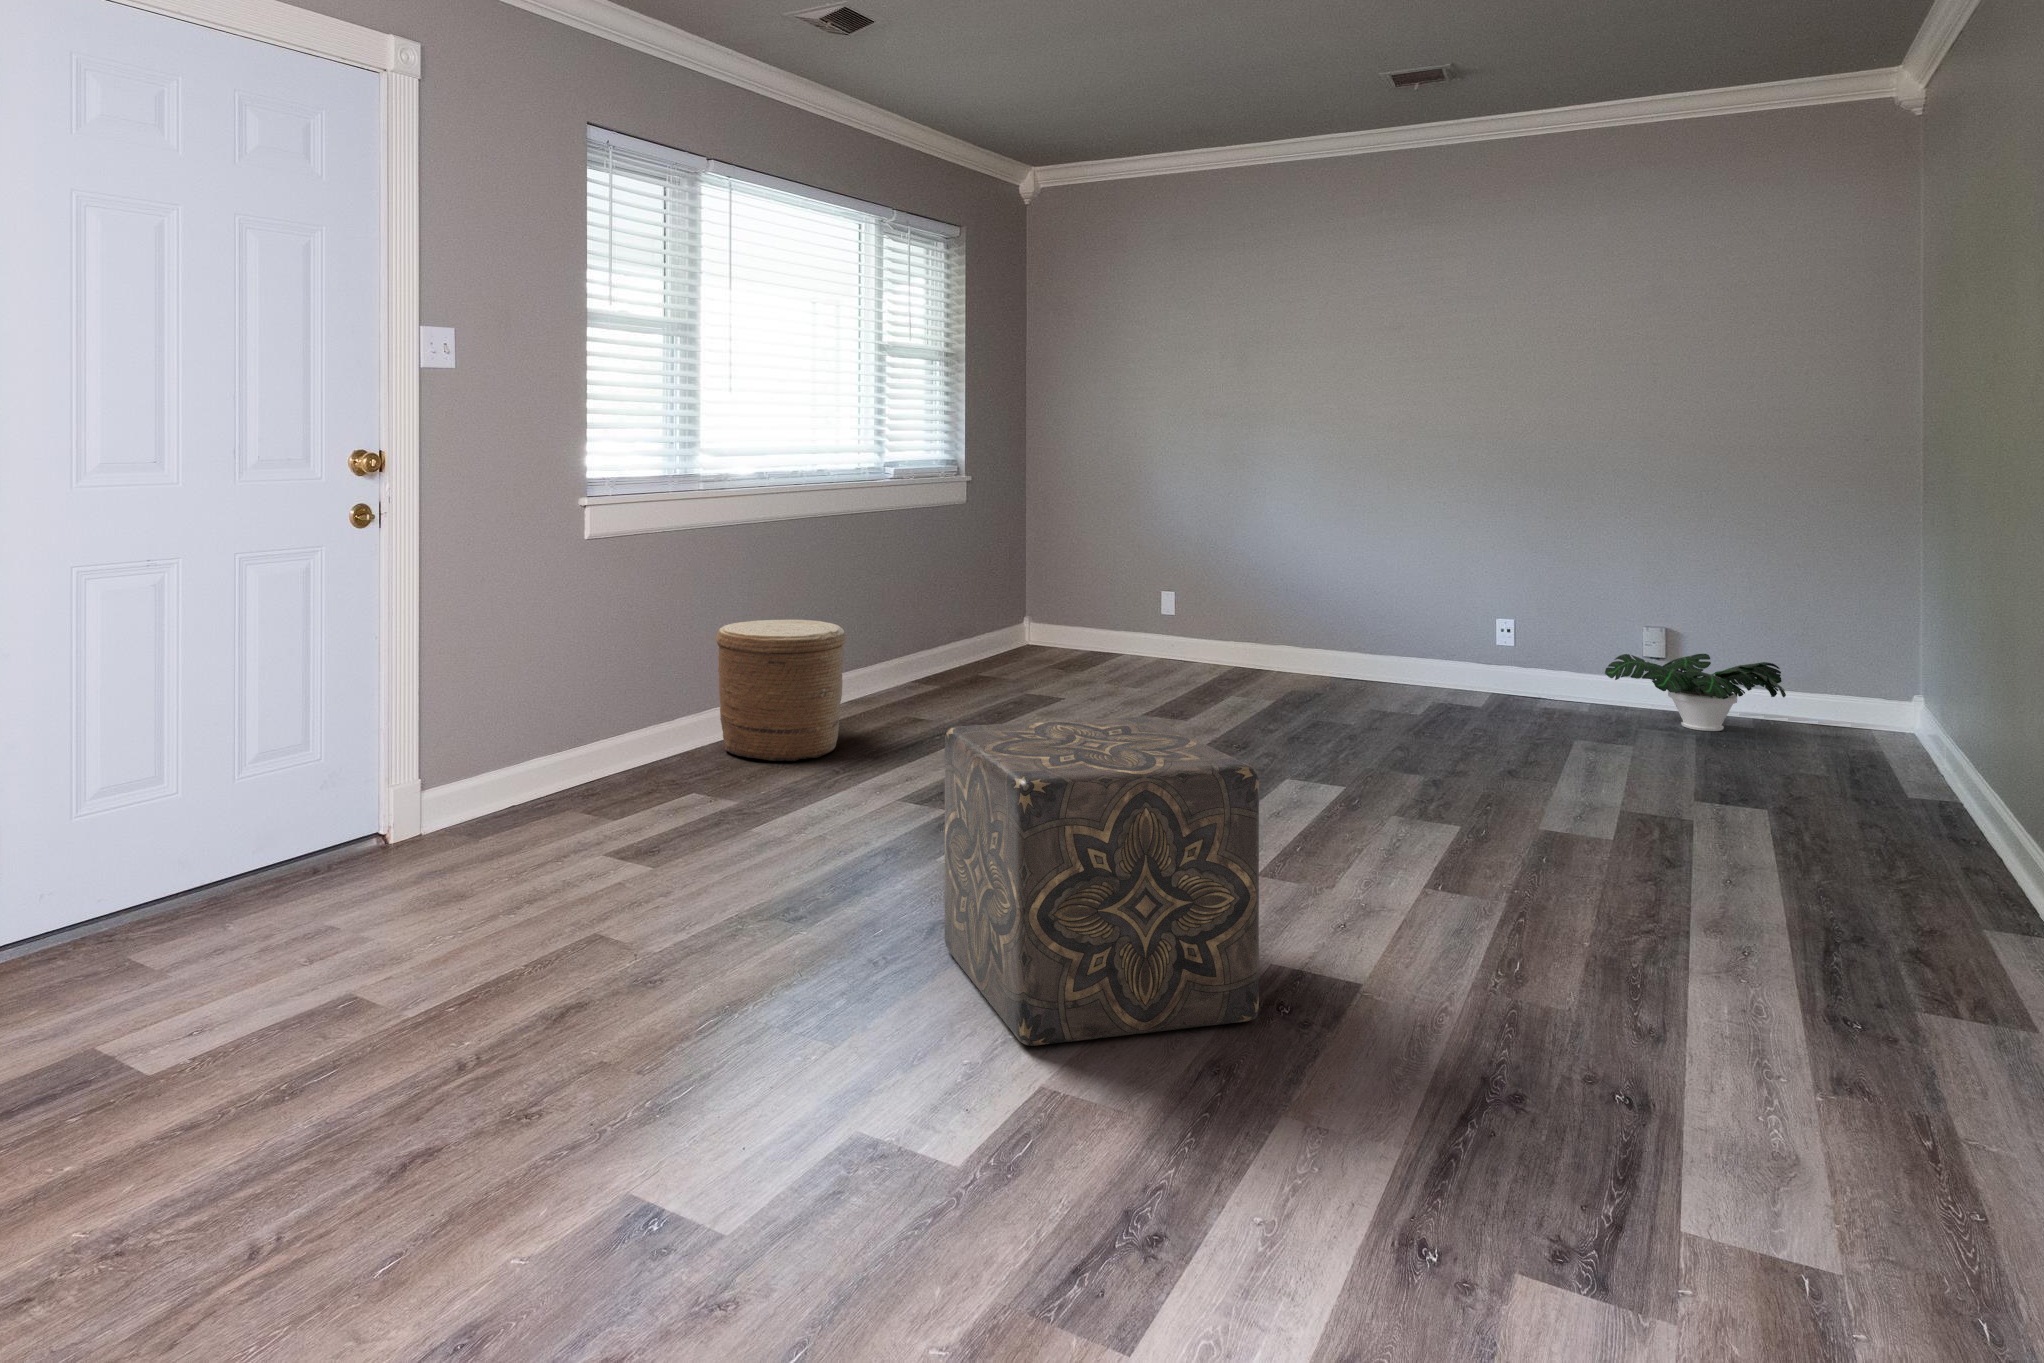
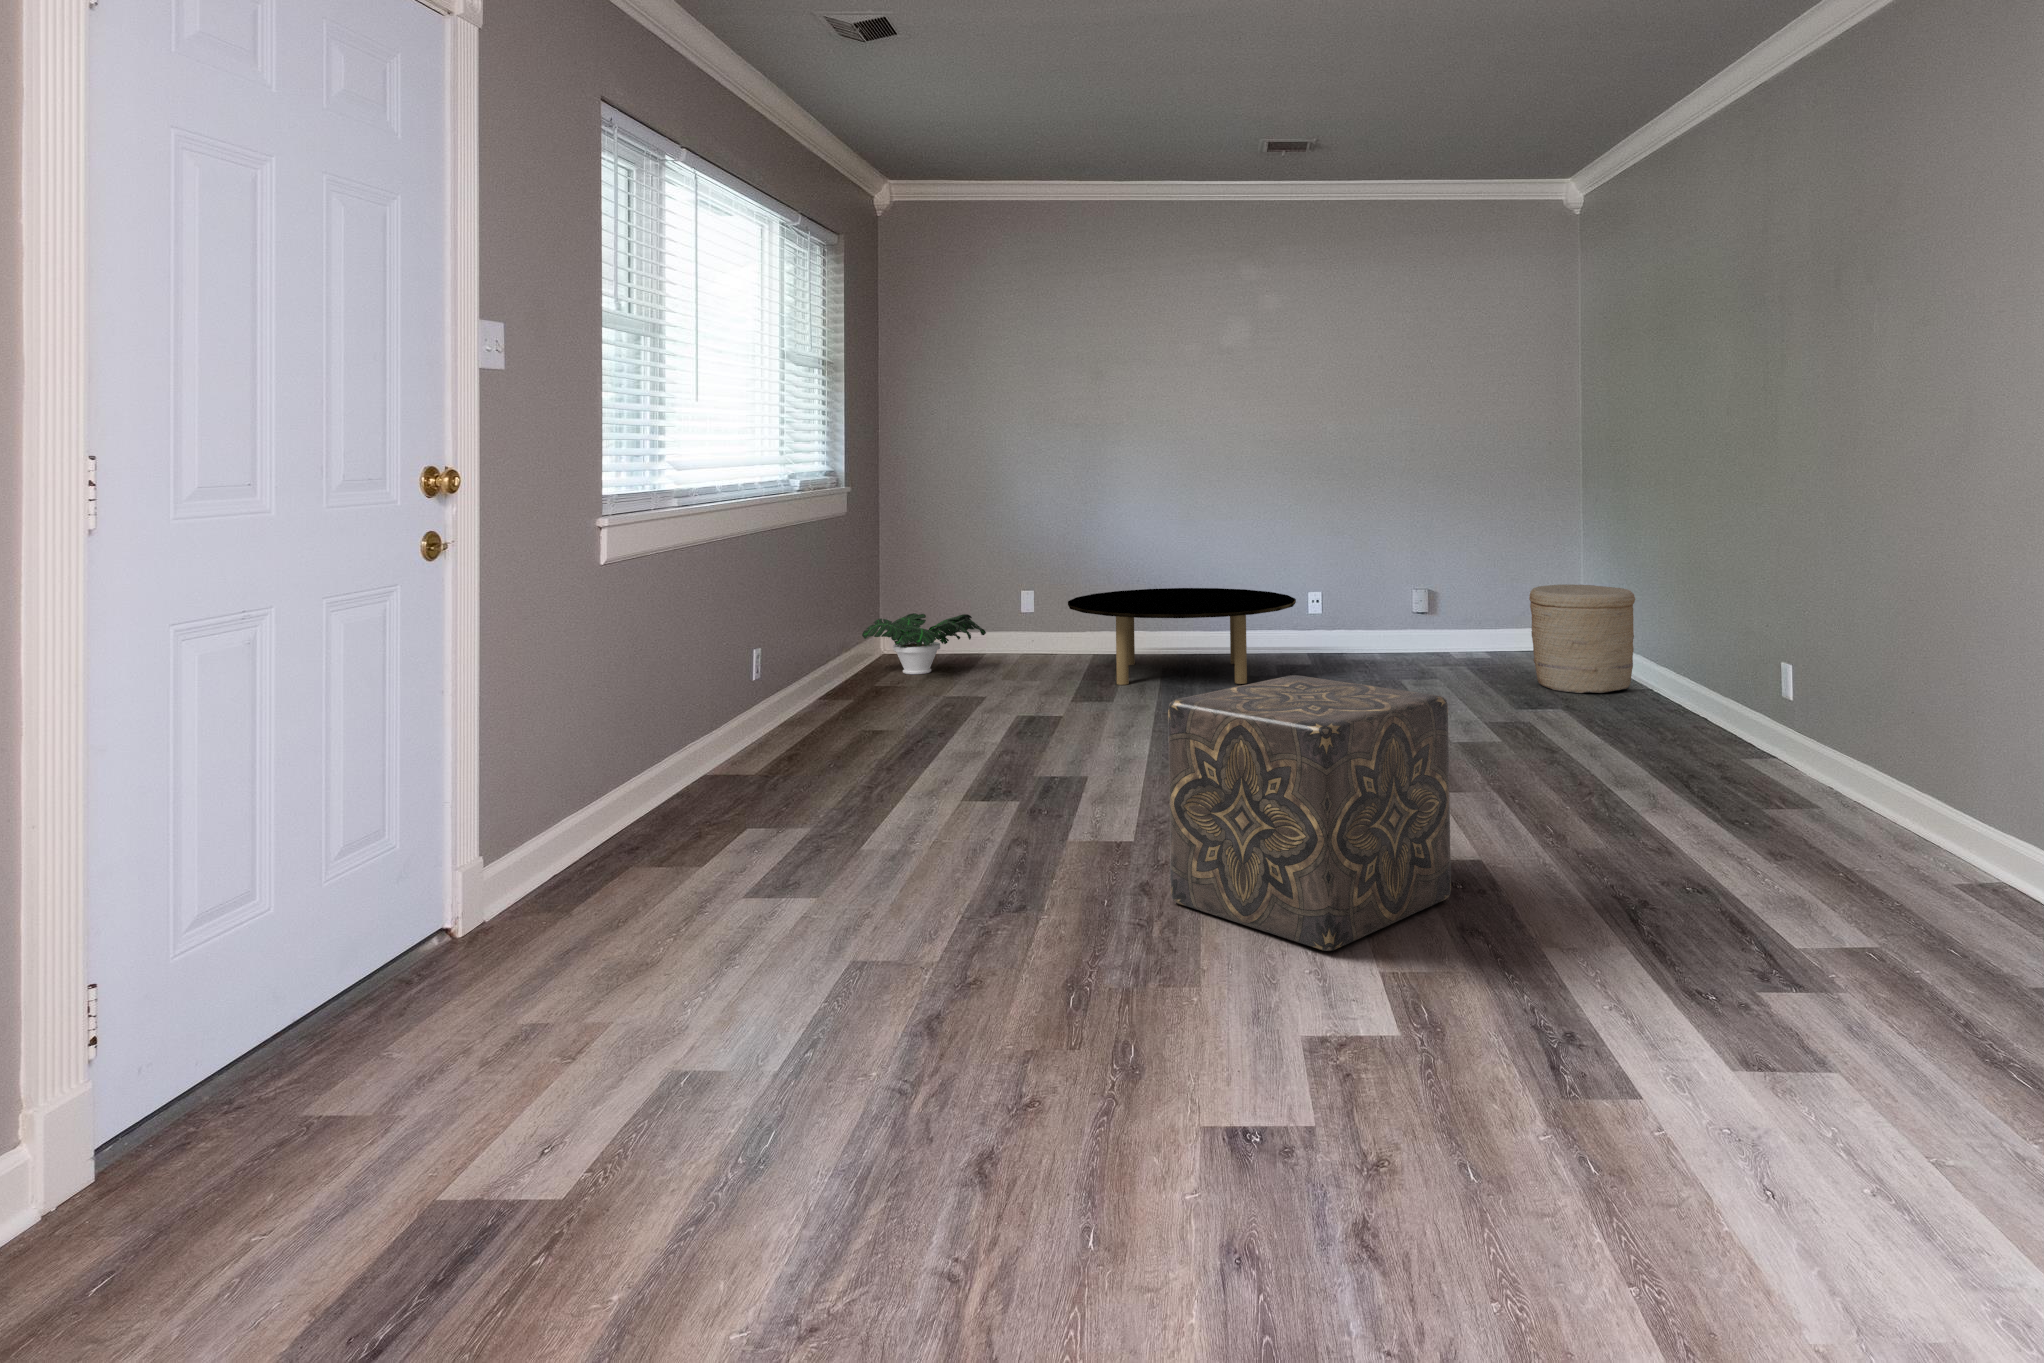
coffee table: none [1178,600,1453,720] -> present [1068,588,1296,685]
woven basket: present [716,620,846,762] -> present [1529,585,1635,693]
potted plant: present [1605,654,1786,731] -> present [862,613,986,674]

